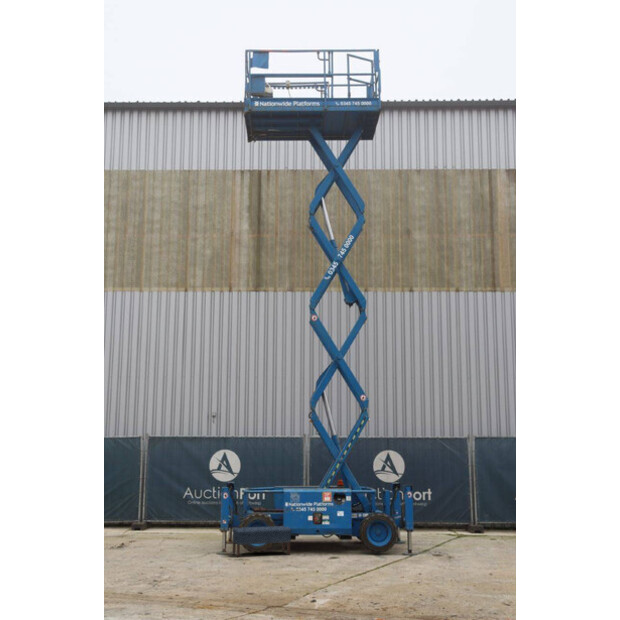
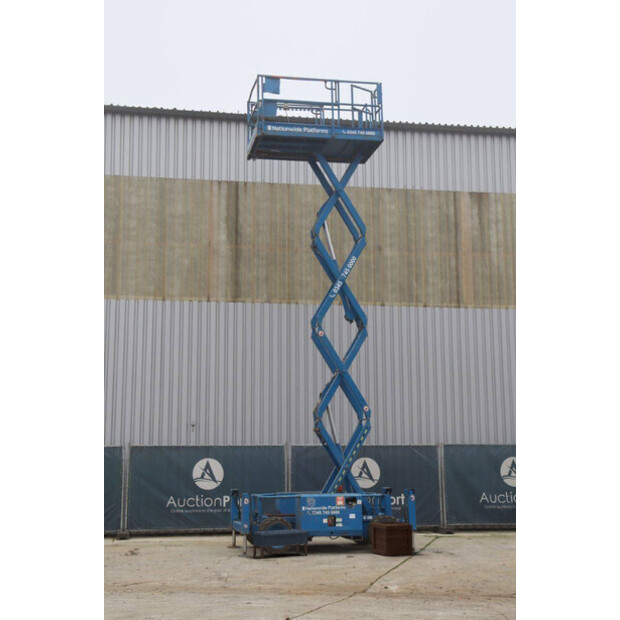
wooden crate: none [362,520,403,559] -> present [372,522,413,557]

